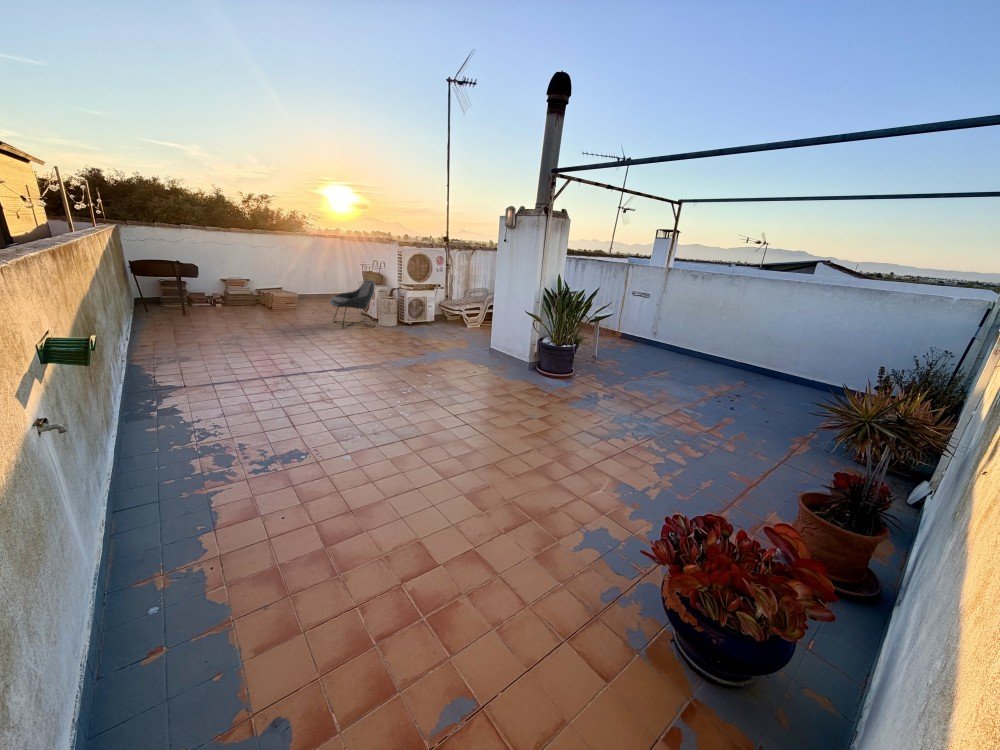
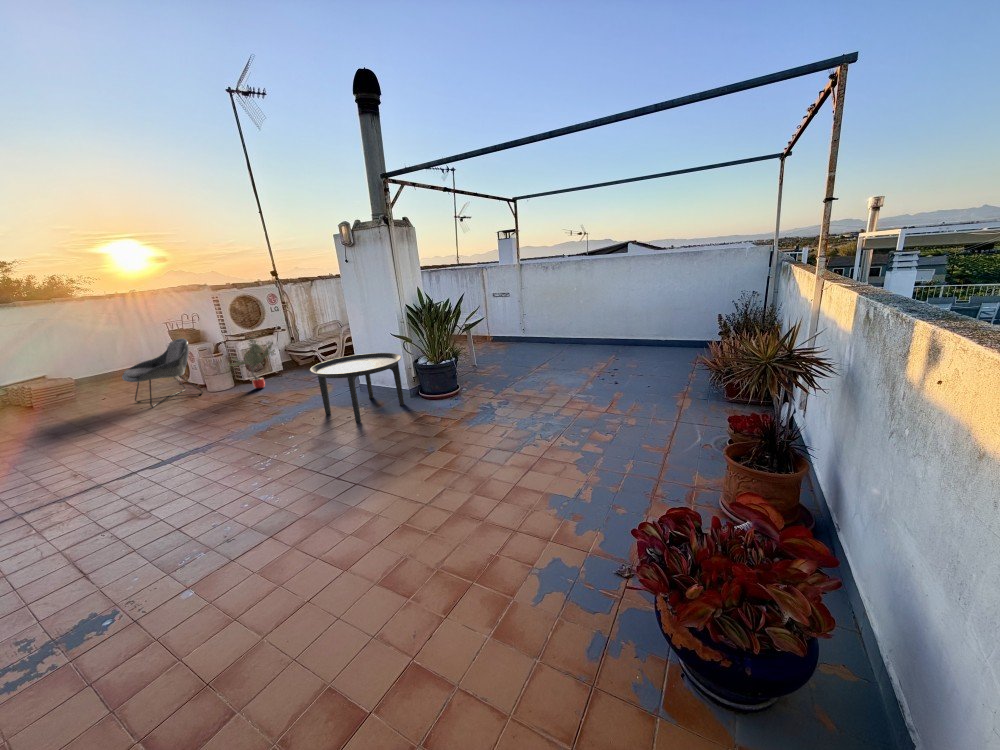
potted tree: none [397,289,433,333] -> present [229,337,275,389]
round table: none [454,322,528,379] -> present [310,353,404,423]

